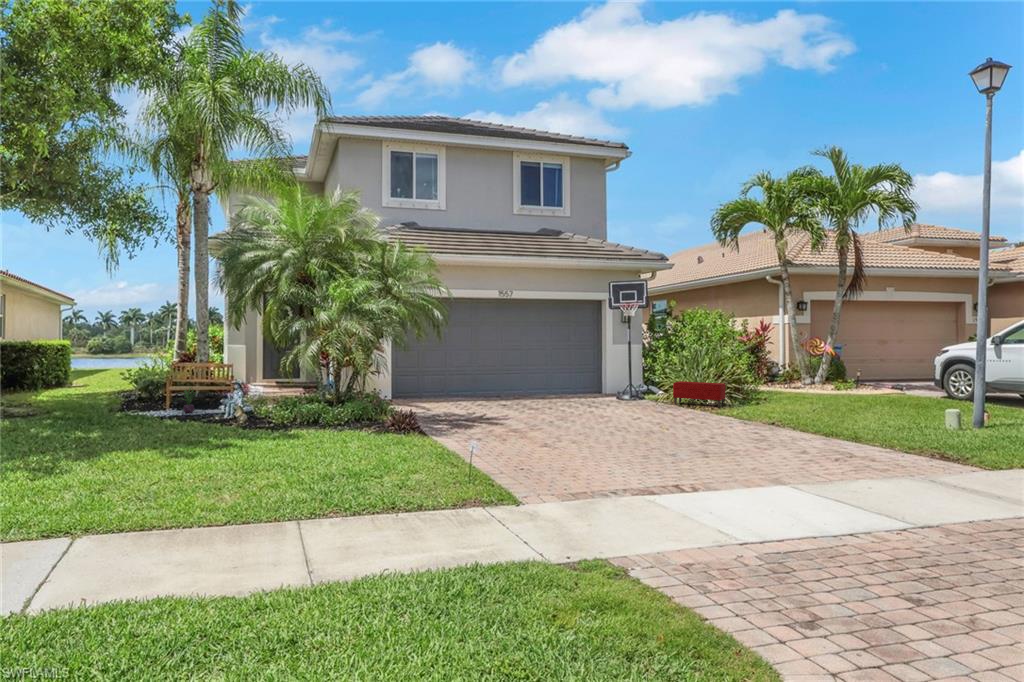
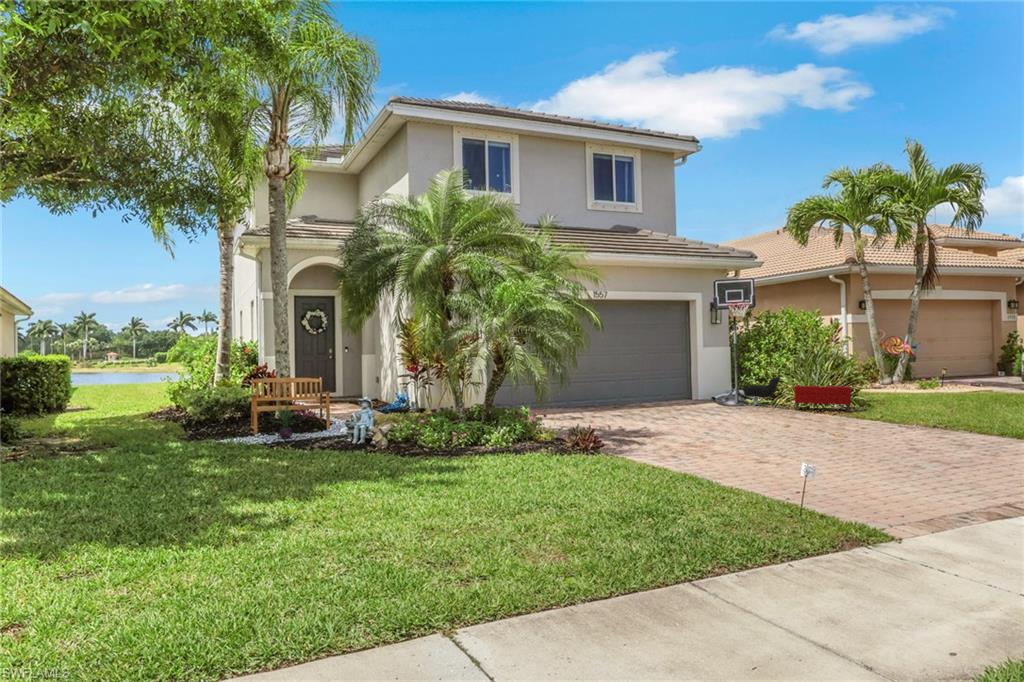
lounge chair: none [634,373,671,401] -> present [743,377,780,407]

